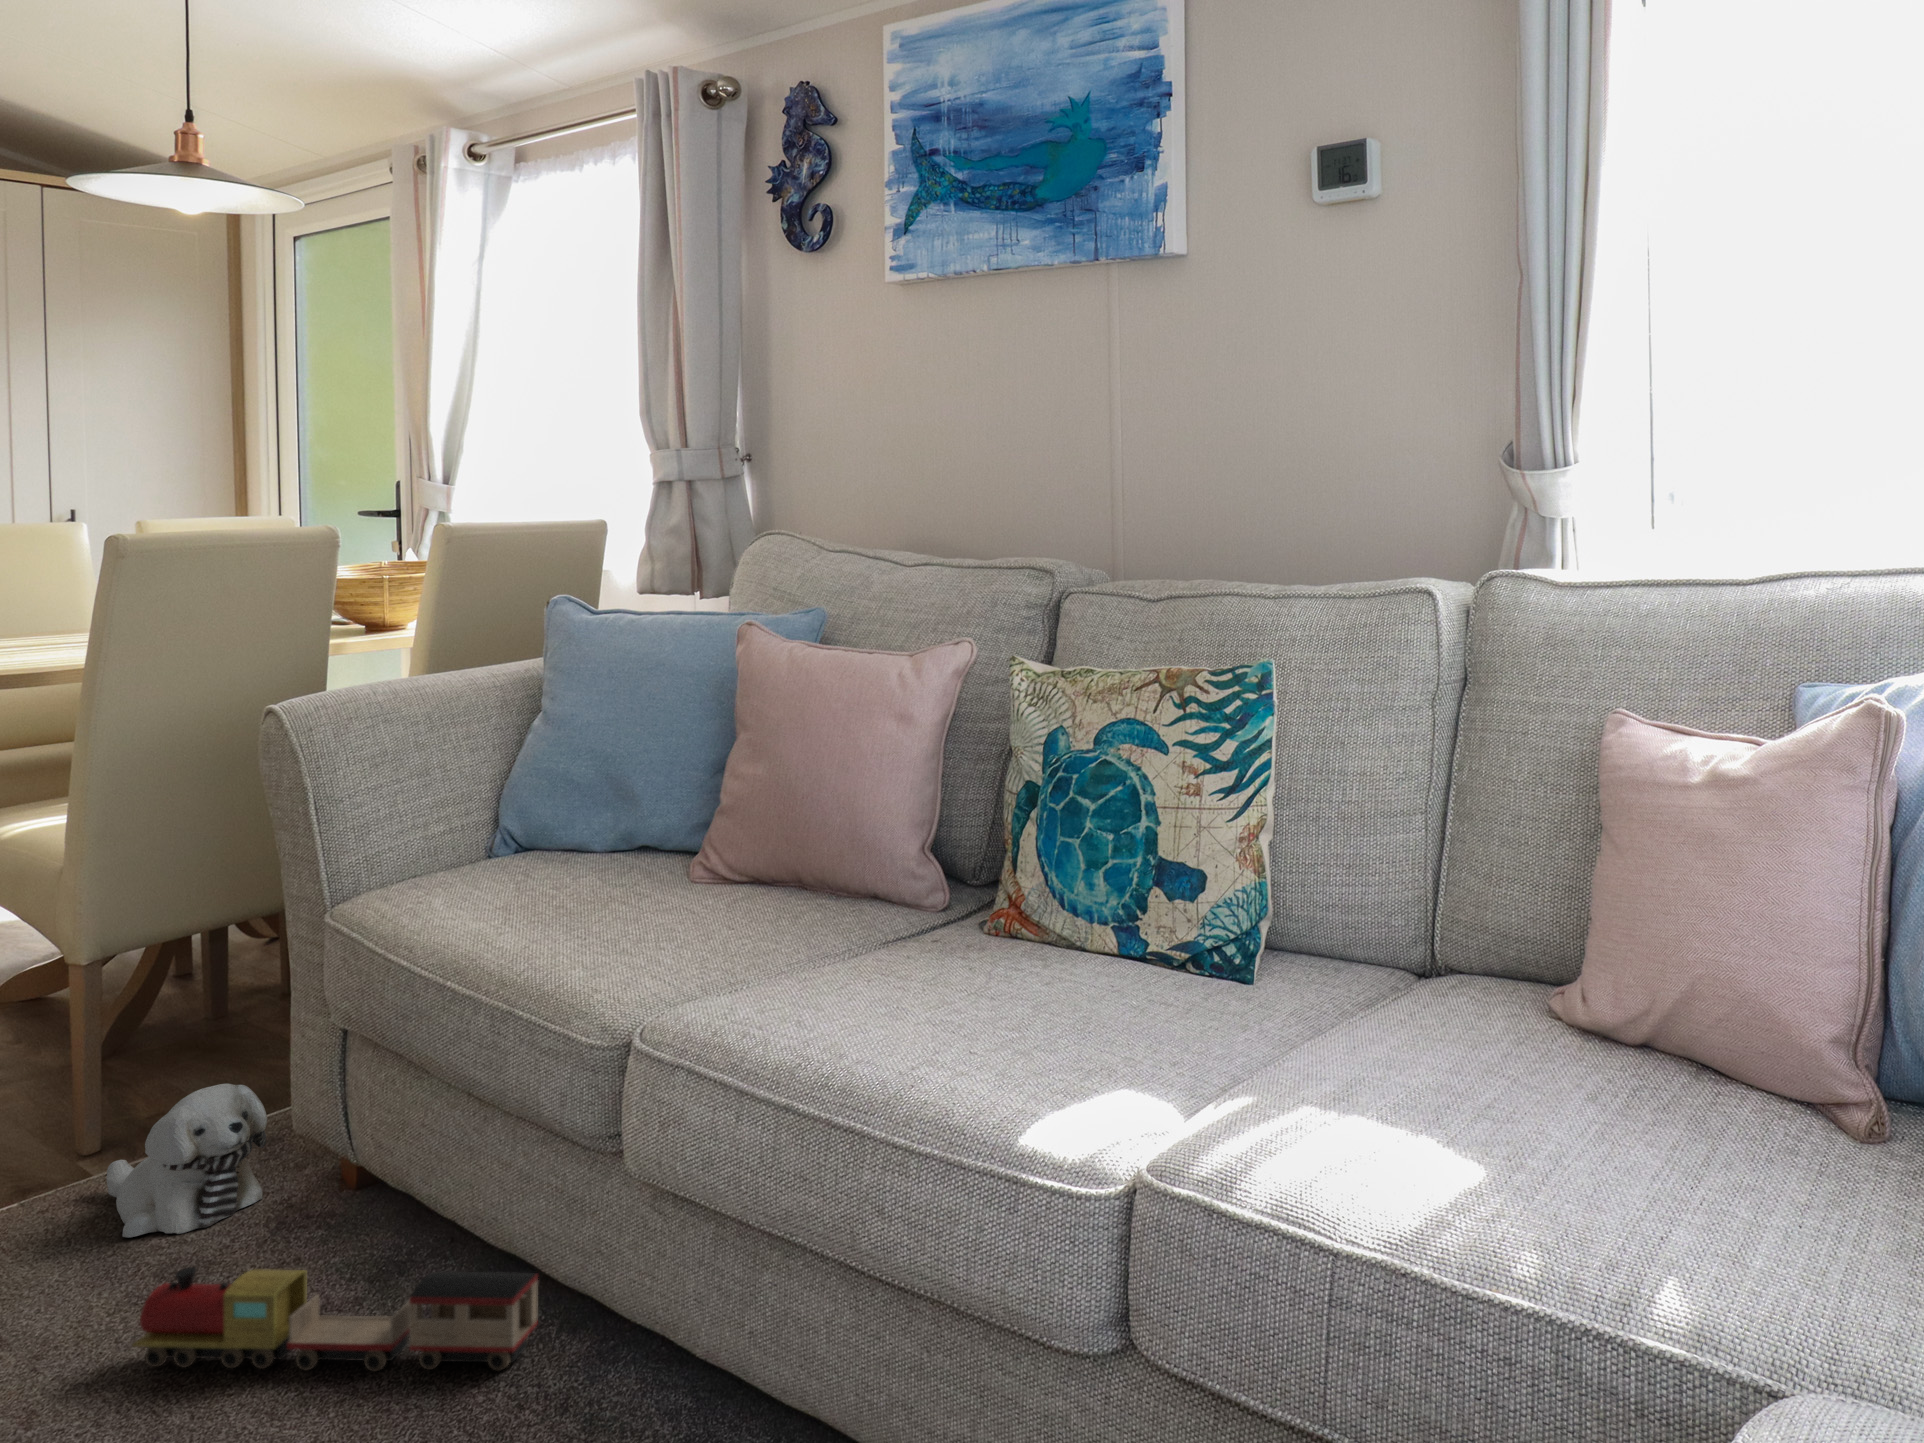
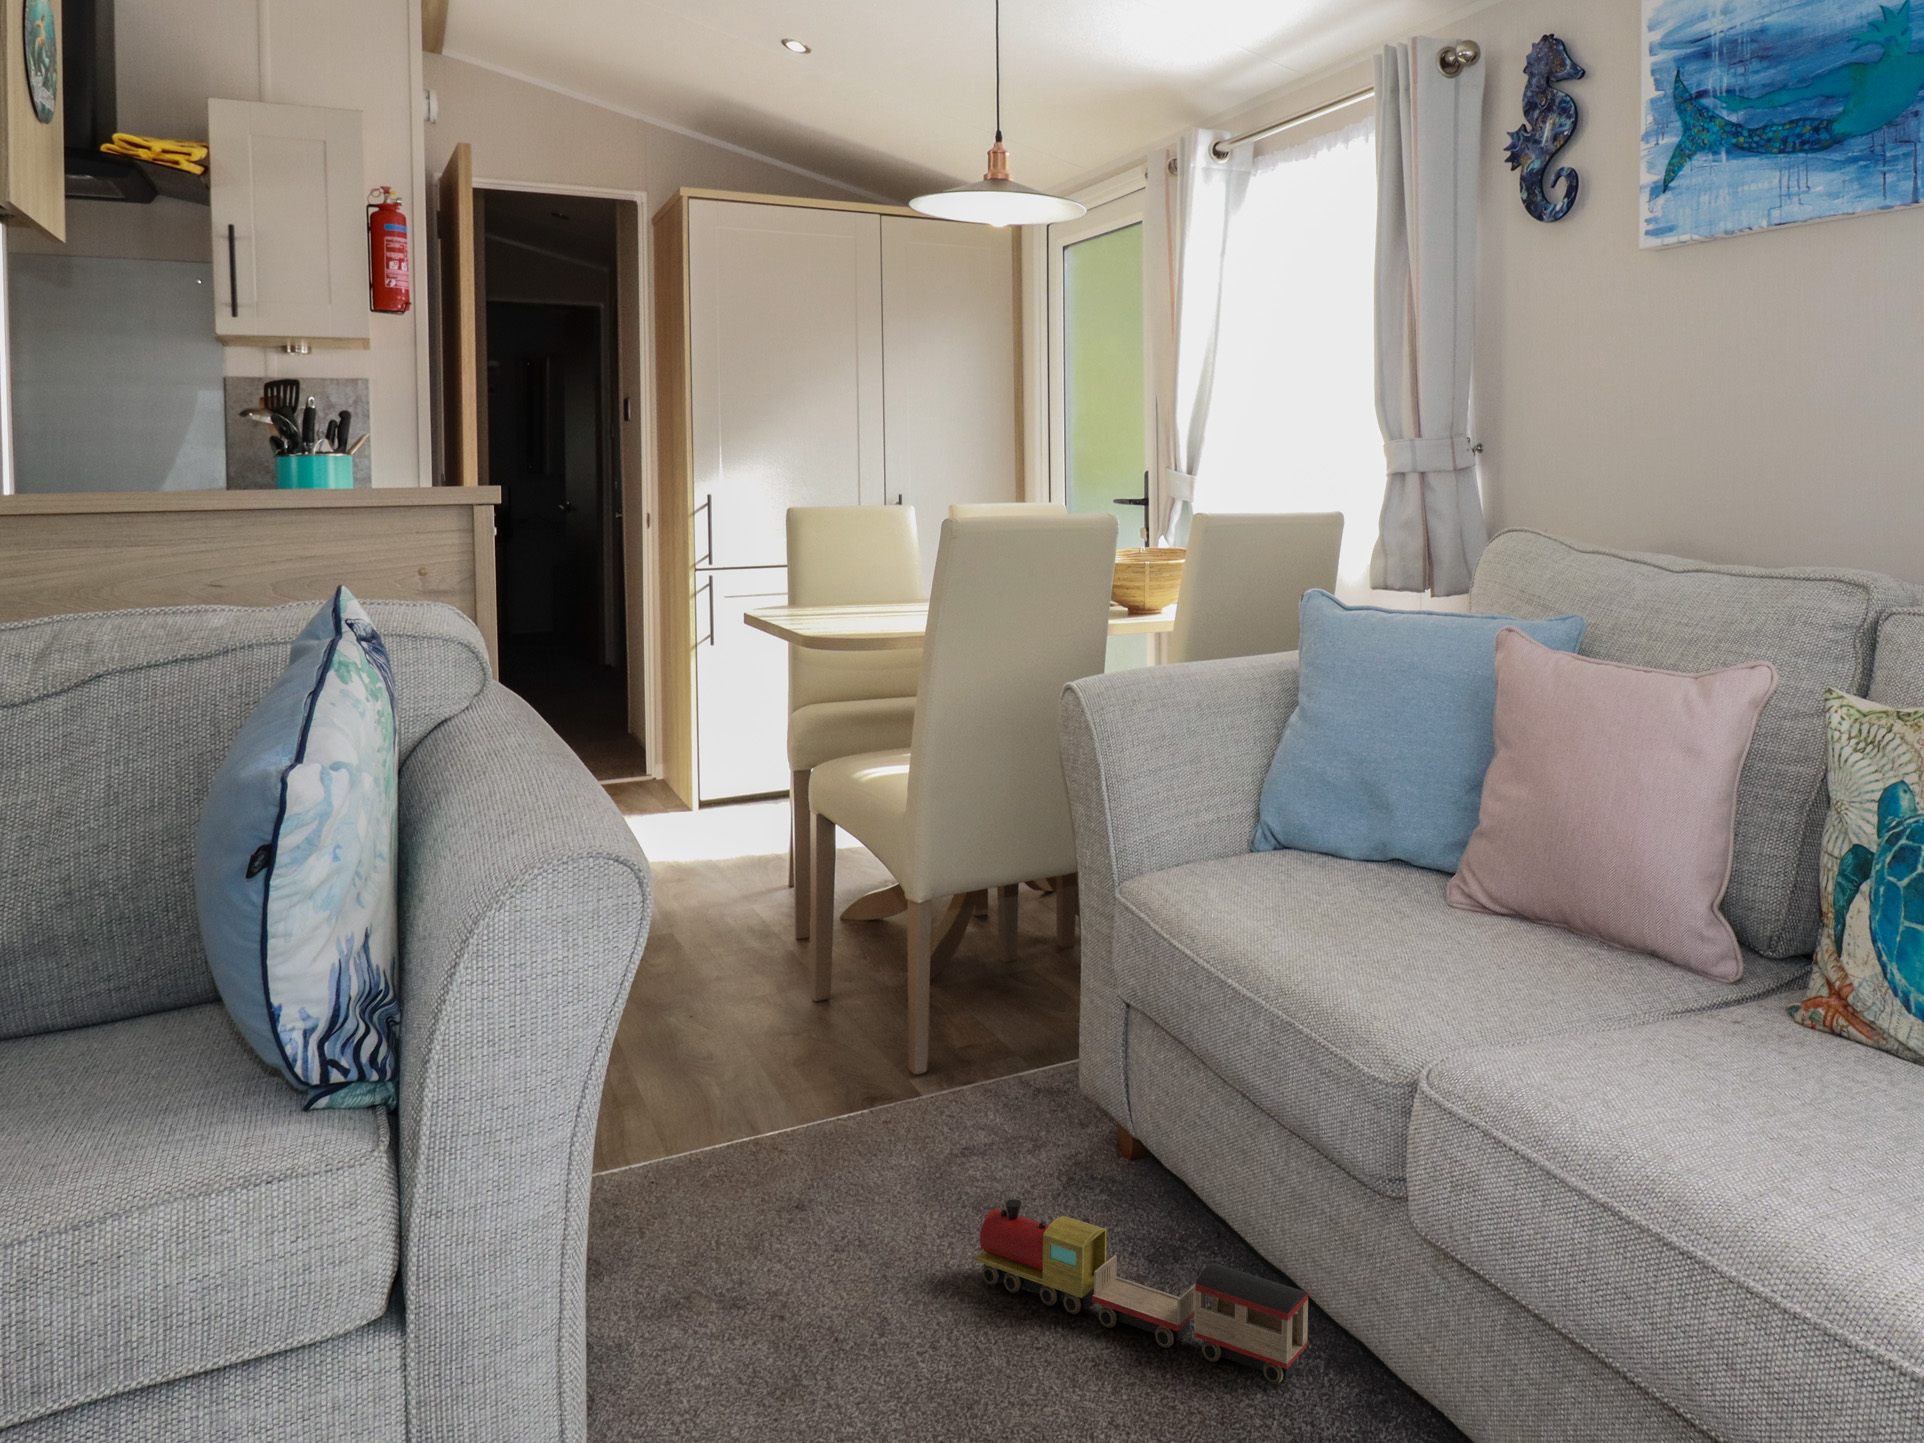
plush toy: present [106,1083,267,1238] -> none [944,1029,1065,1161]

